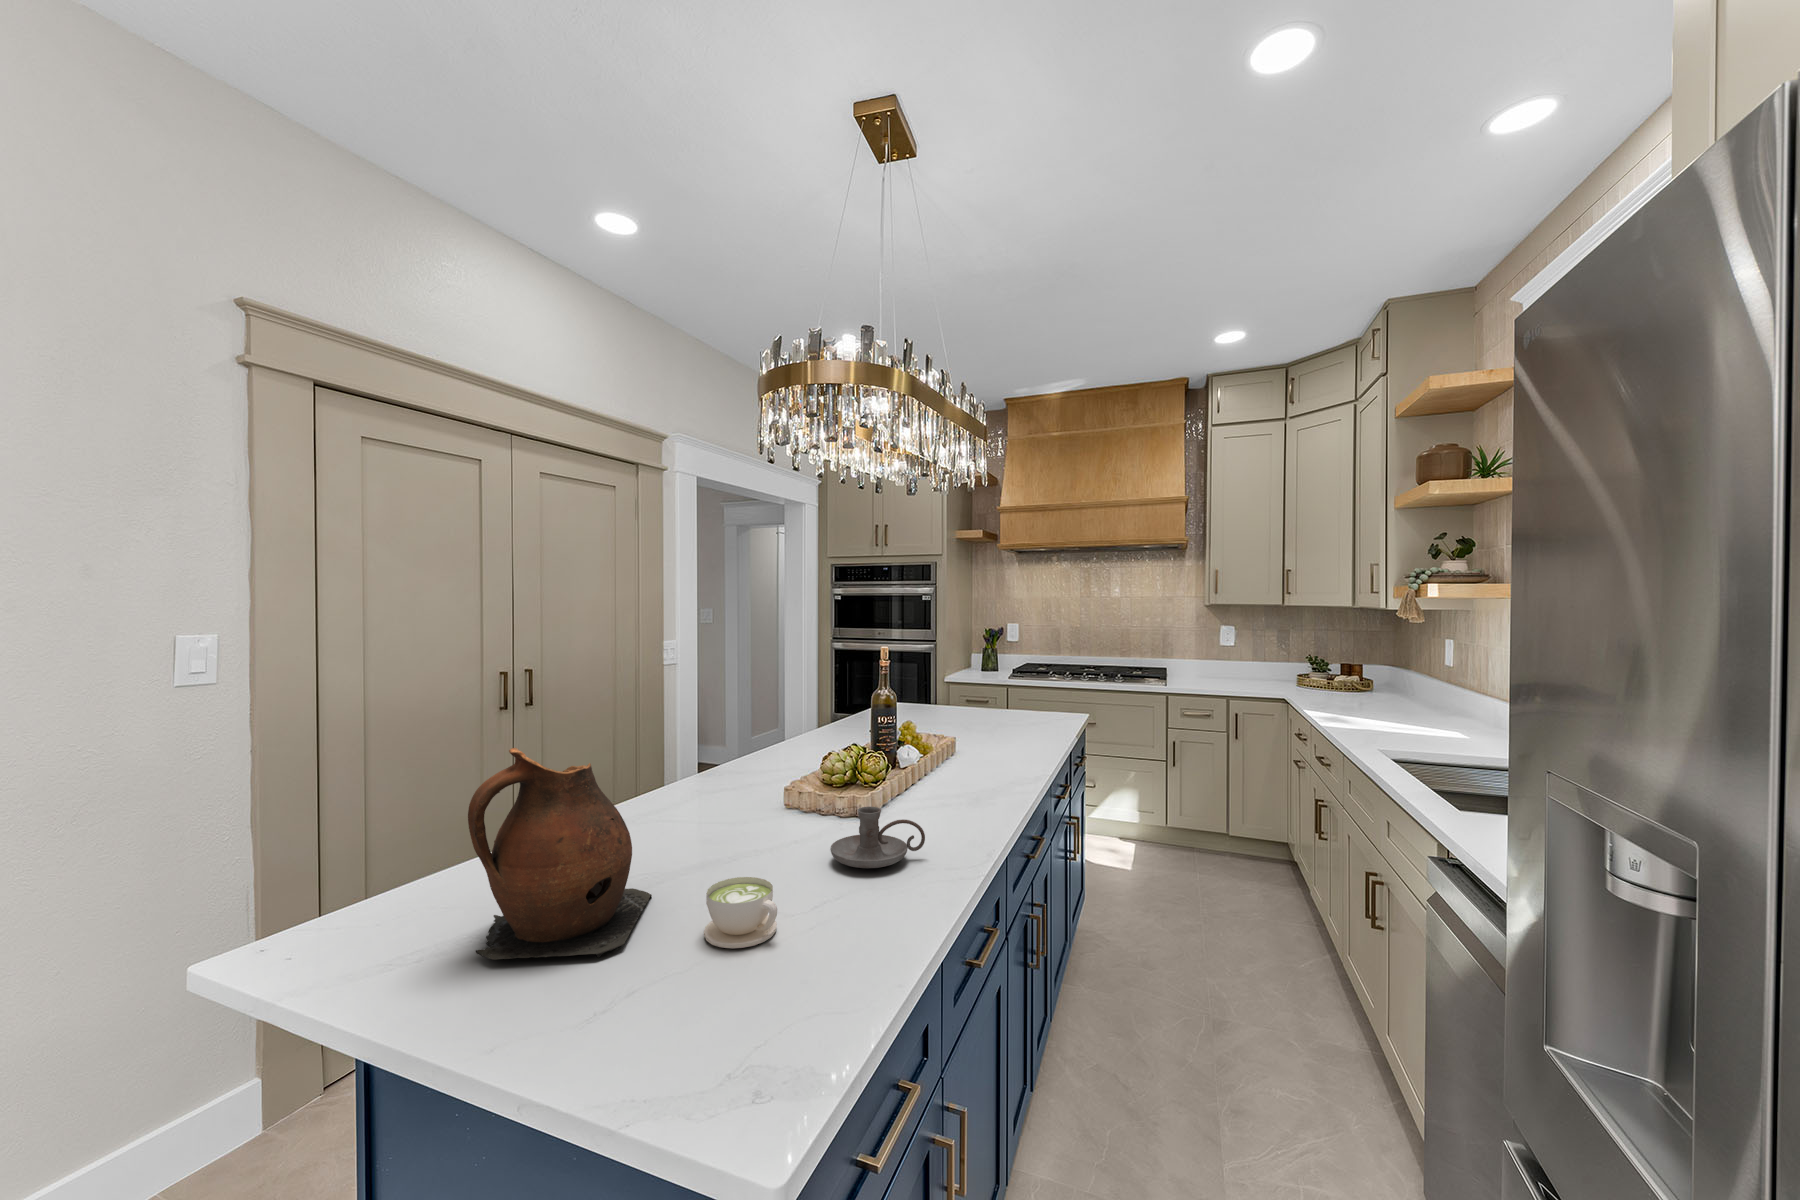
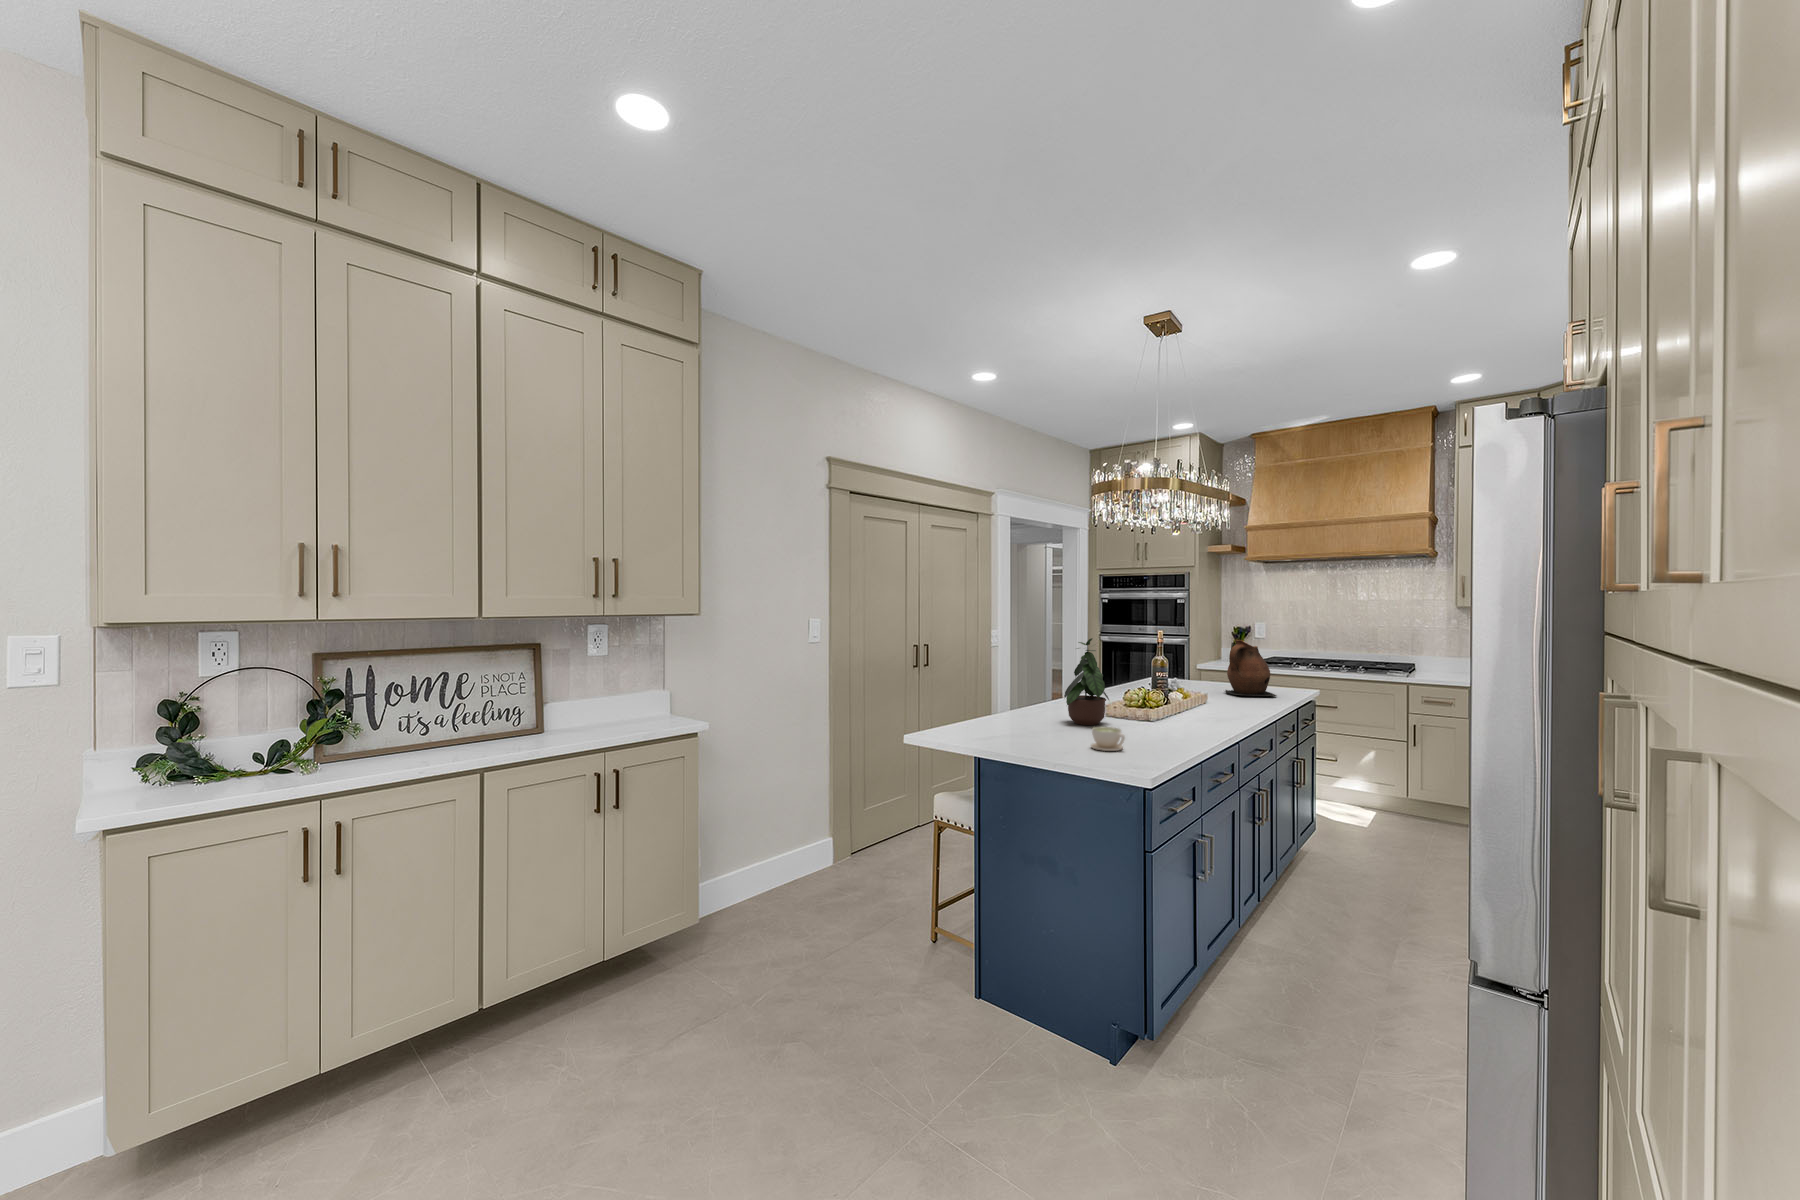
potted plant: none [689,668,789,838] -> present [1064,638,1109,725]
ceramic pitcher: present [468,748,652,960] -> present [1225,640,1276,697]
candle holder: present [830,807,925,868] -> none [1140,708,1192,736]

